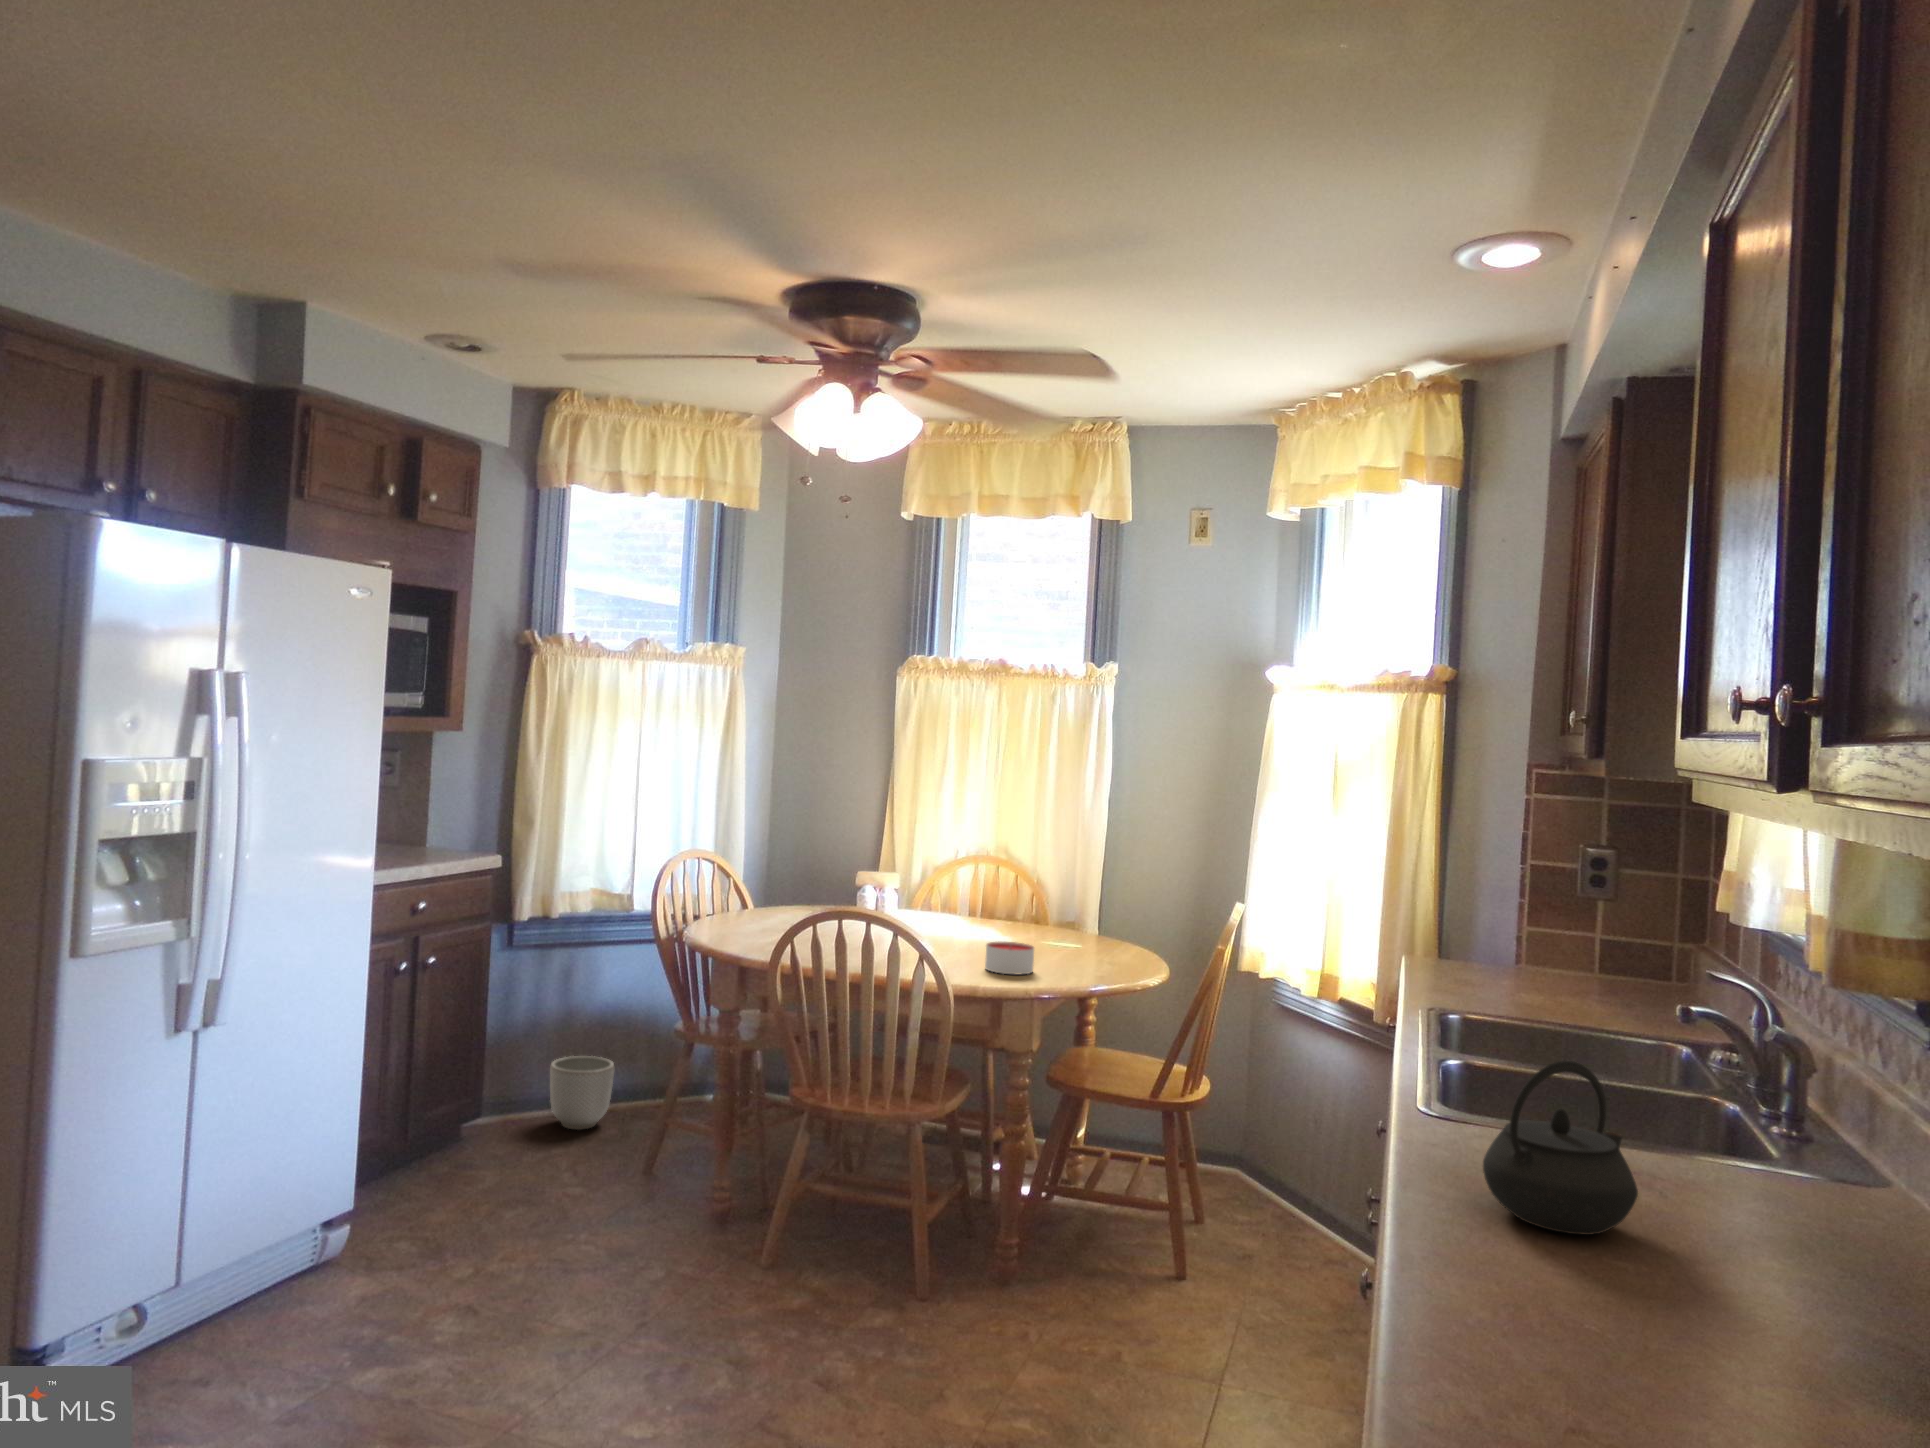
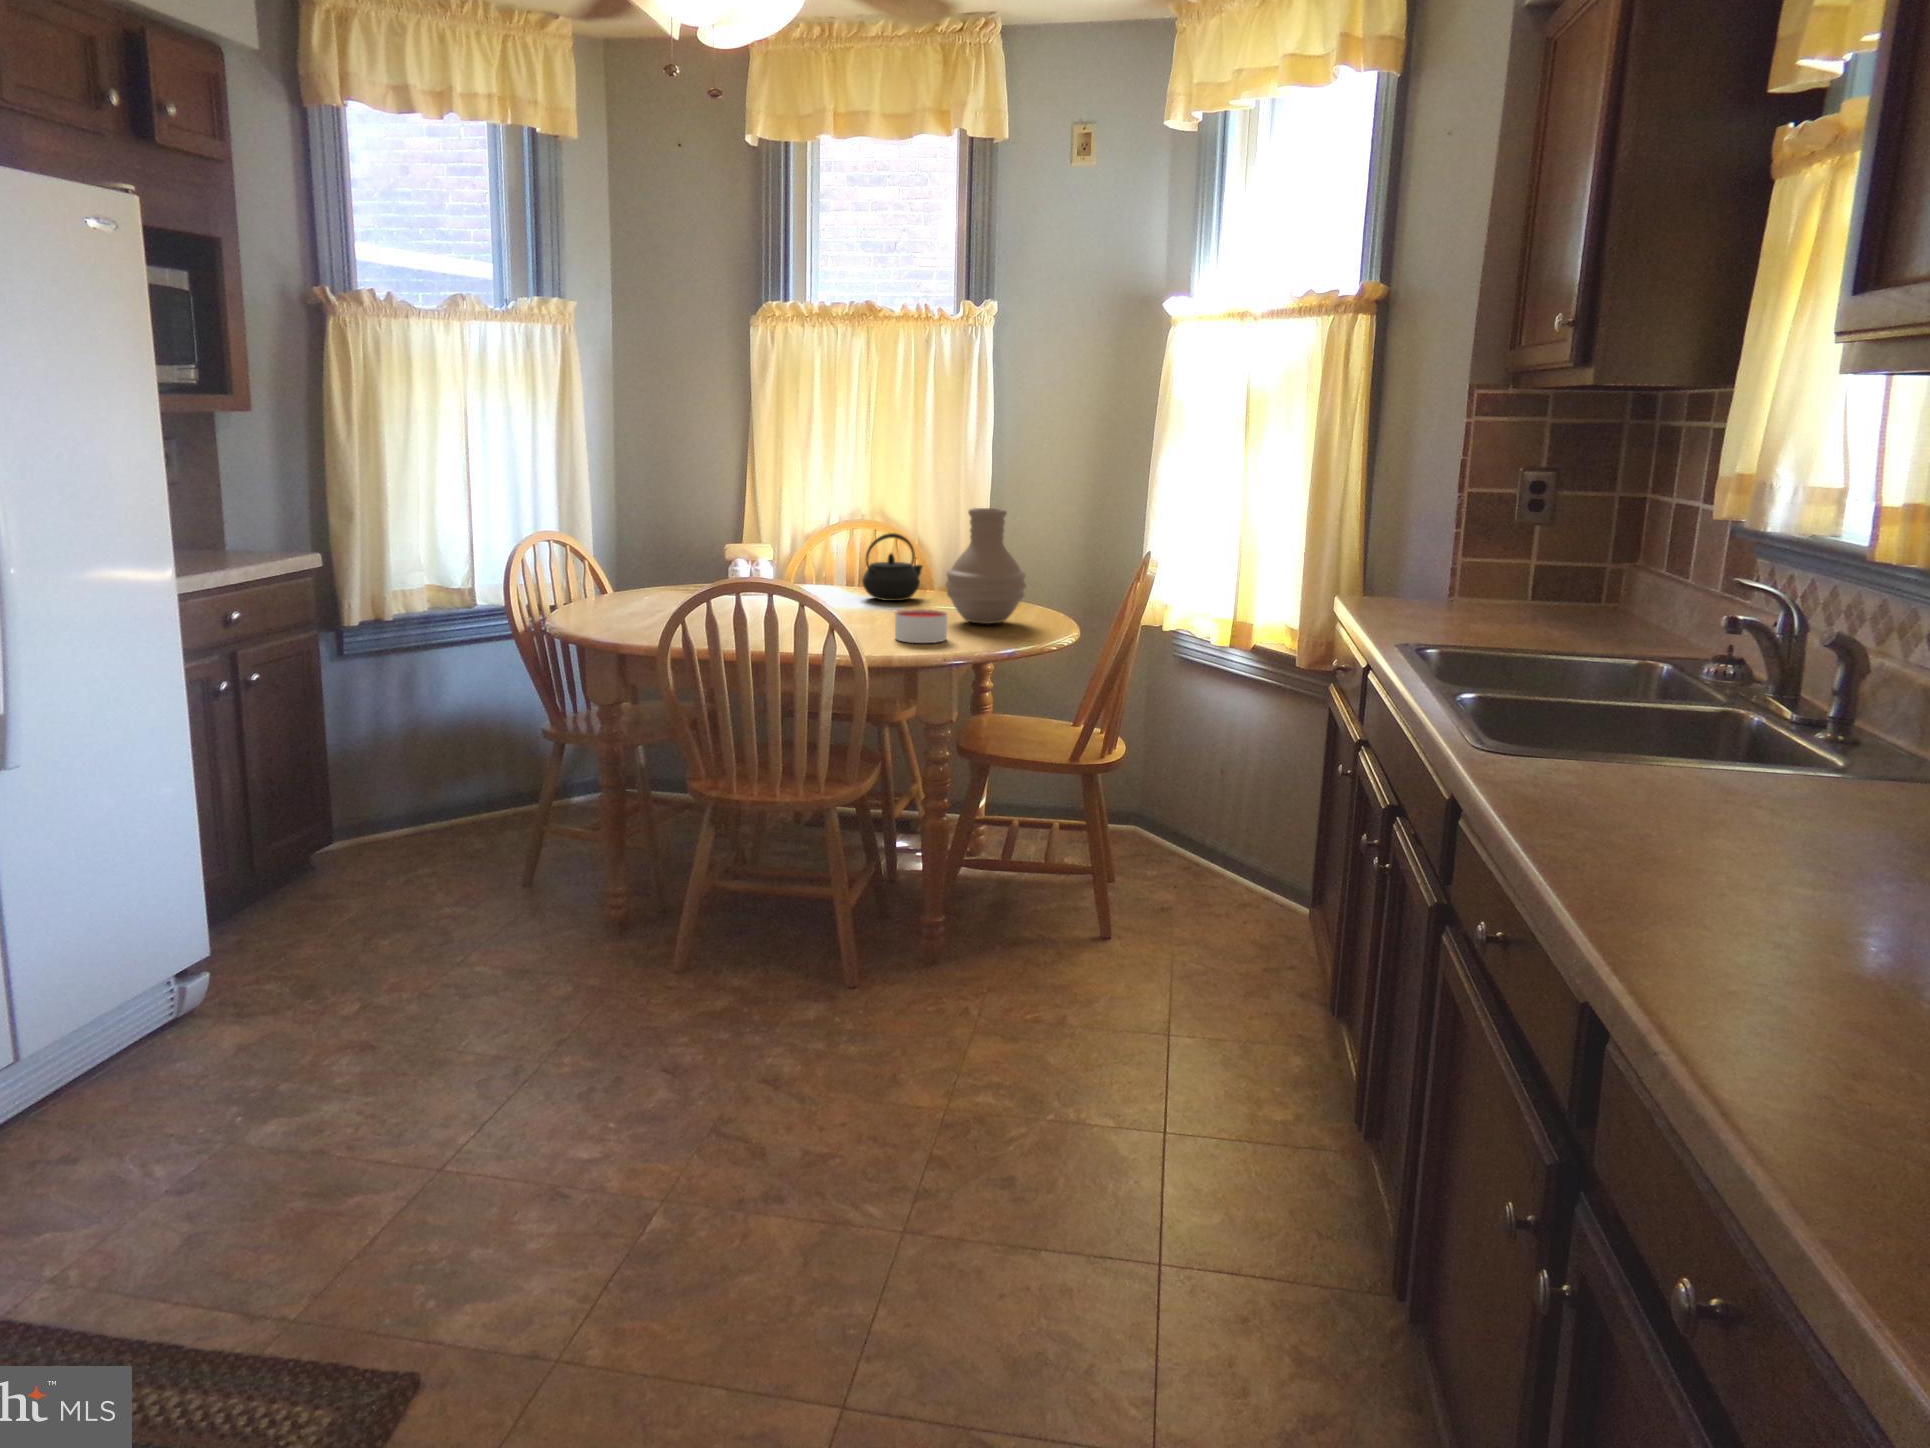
vase: none [1041,851,1117,960] -> present [946,508,1026,624]
planter: present [550,1056,614,1130] -> none [408,765,480,842]
kettle: present [1483,1060,1638,1235] -> present [862,533,922,601]

